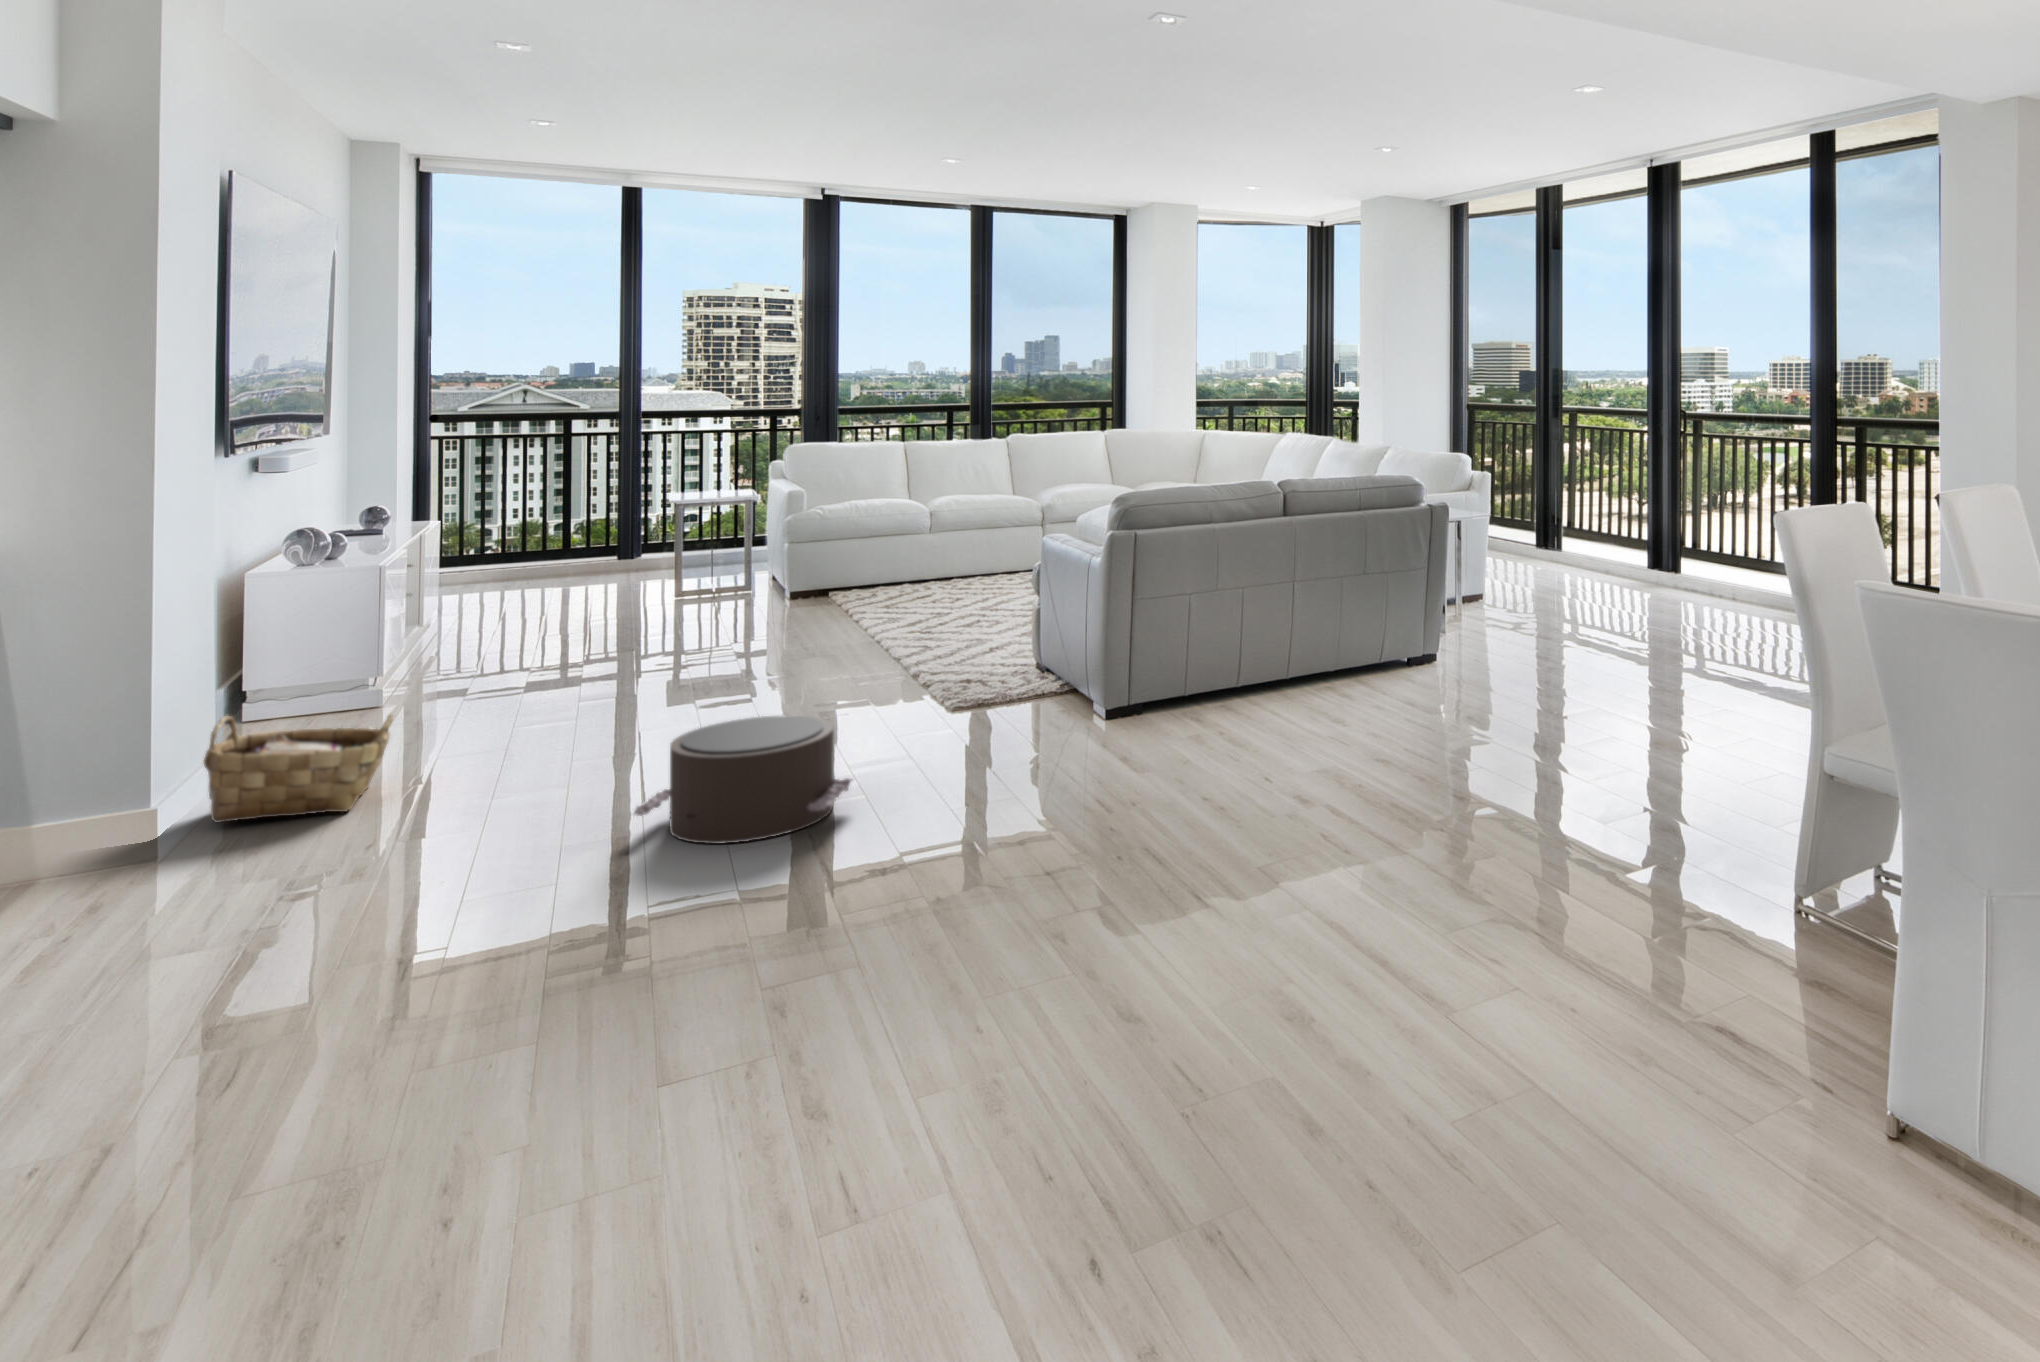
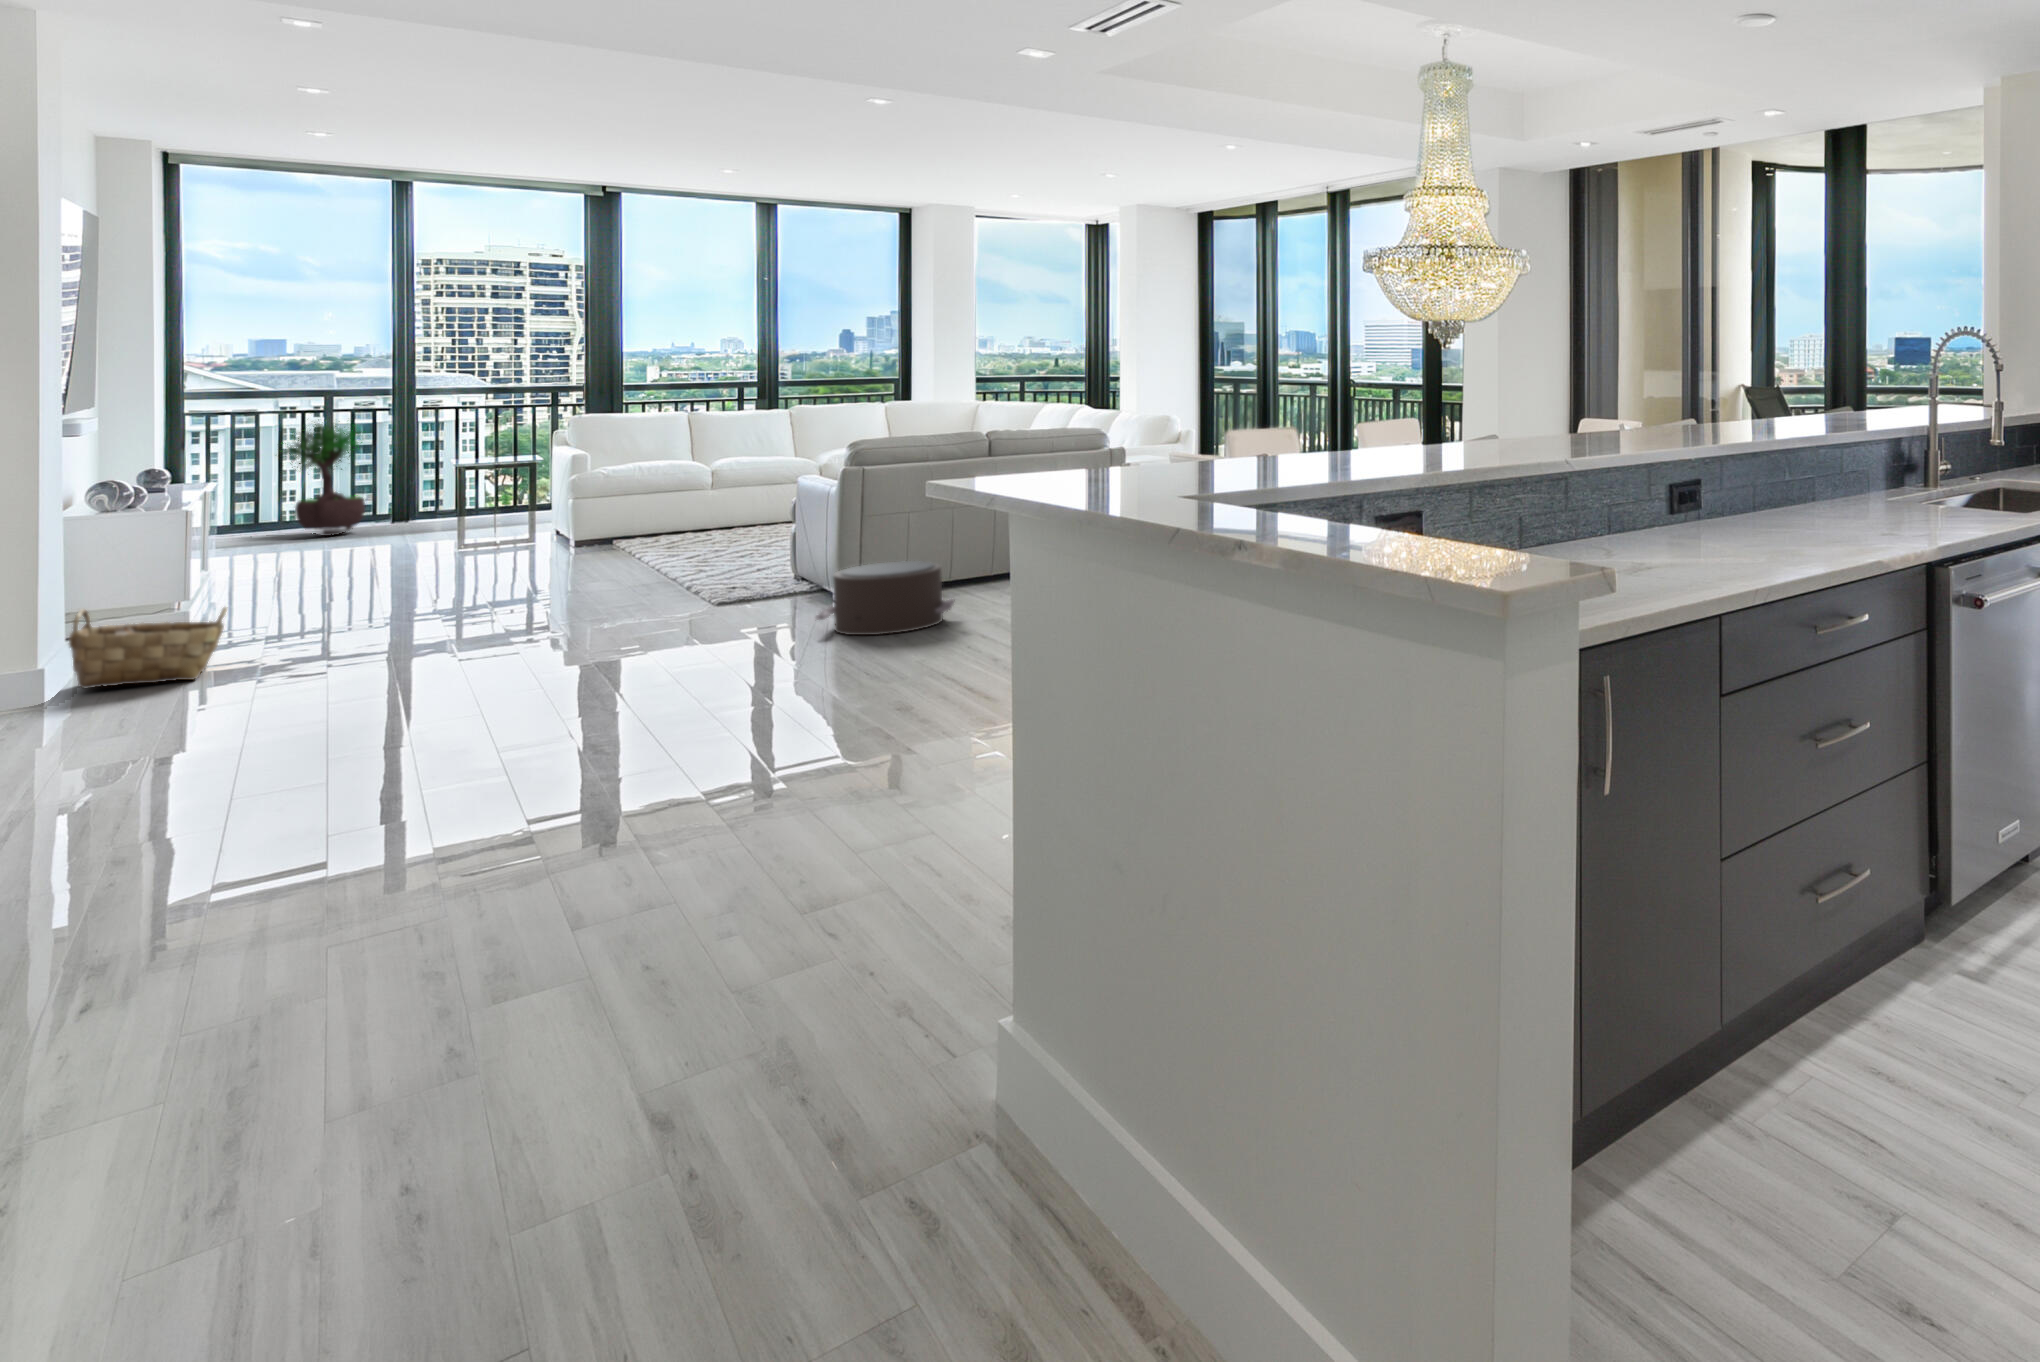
potted tree: none [514,438,605,567] -> present [278,419,366,536]
pouf: present [633,715,852,844] -> present [816,561,955,635]

